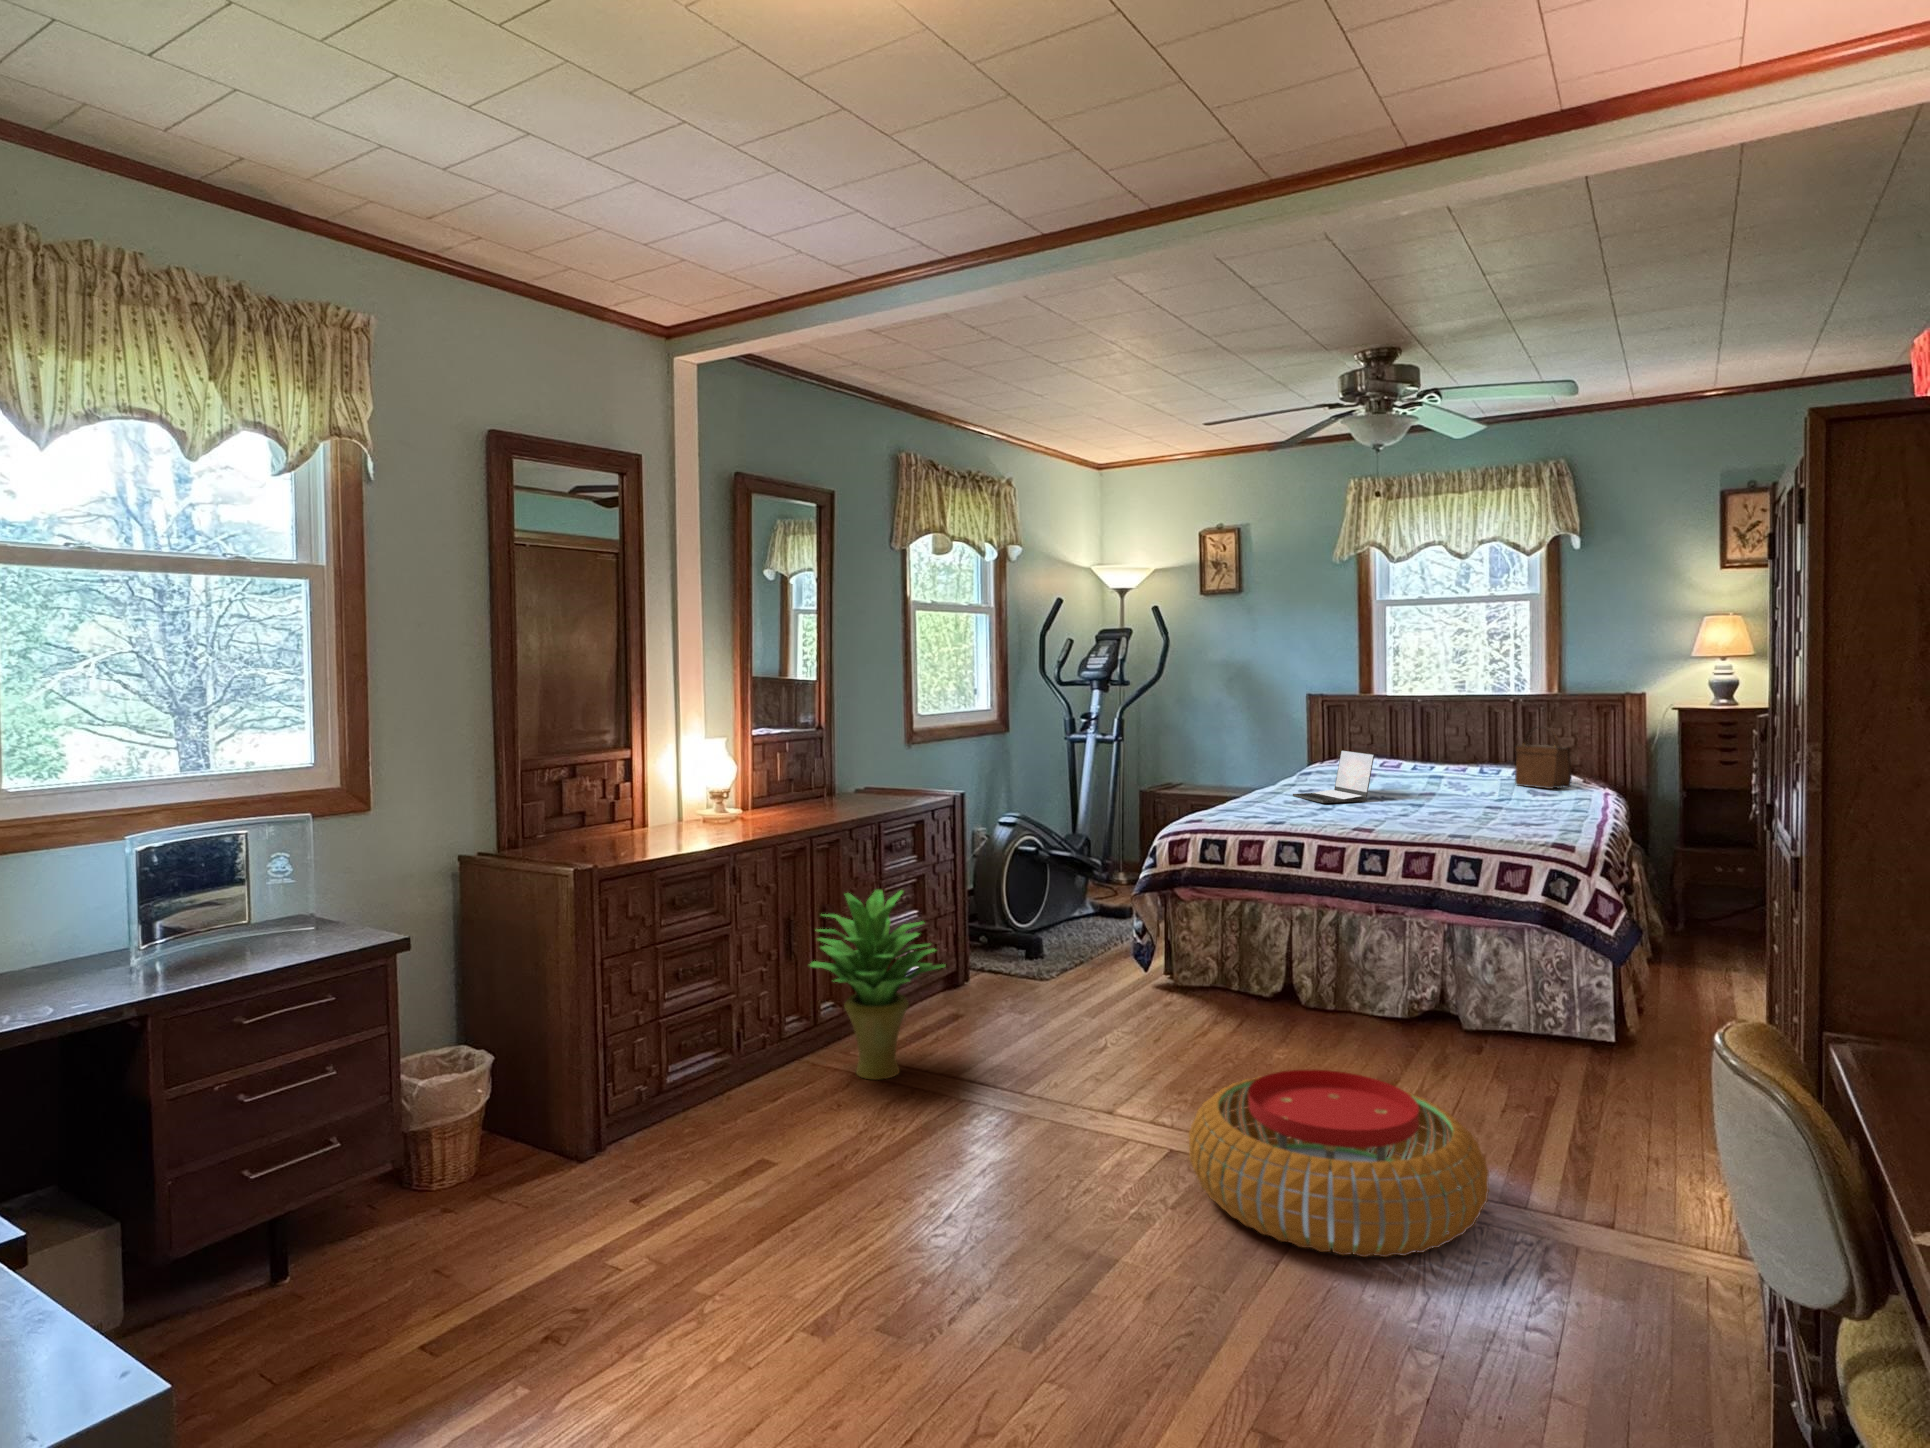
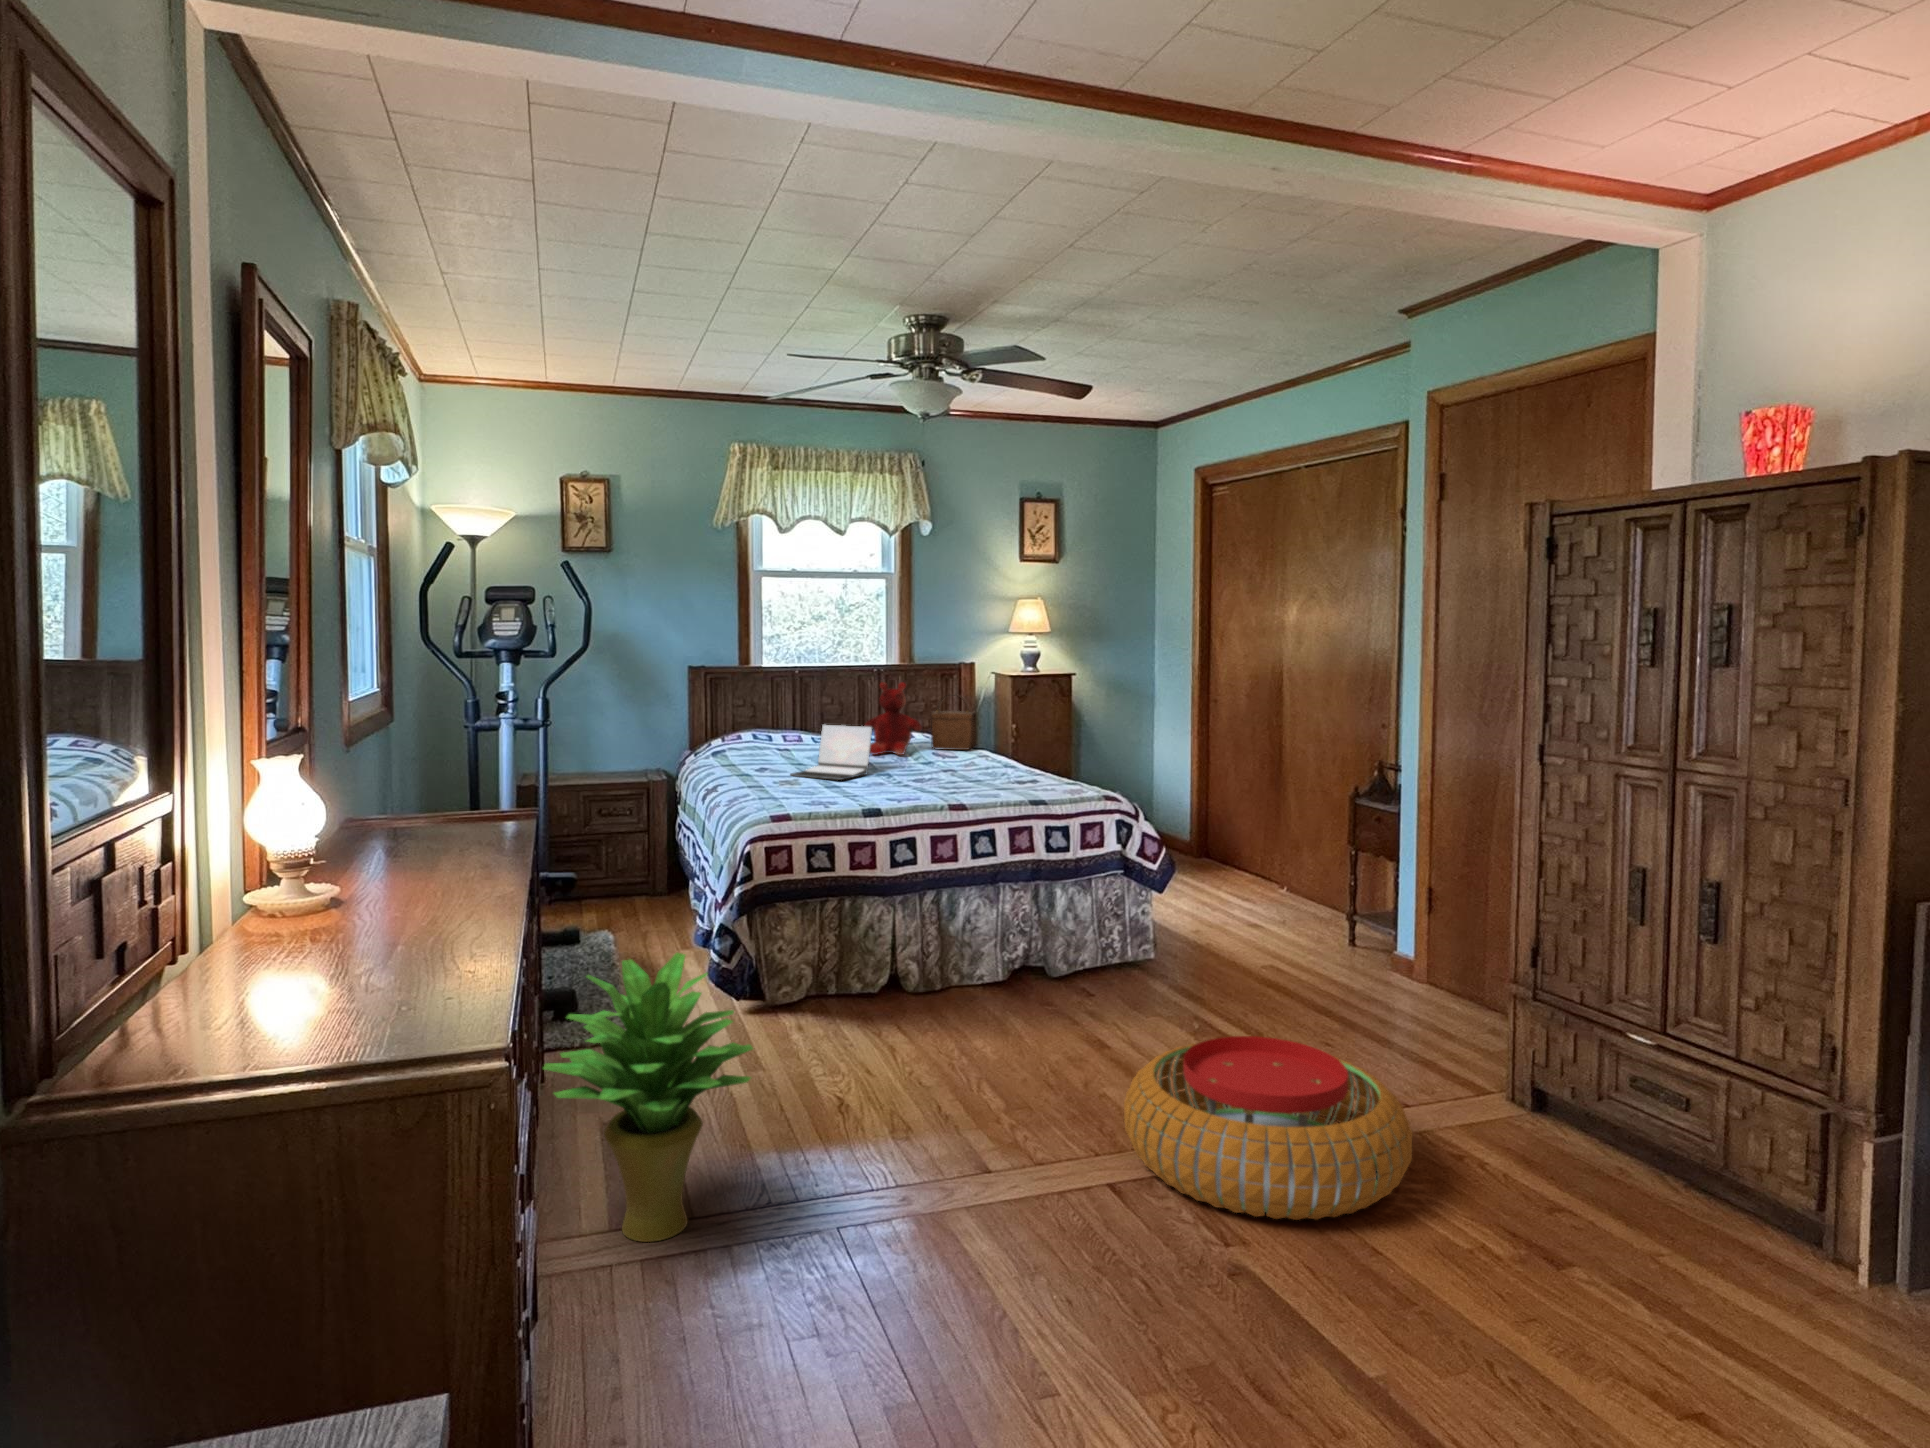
teddy bear: none [1422,711,1489,788] -> present [864,682,922,755]

